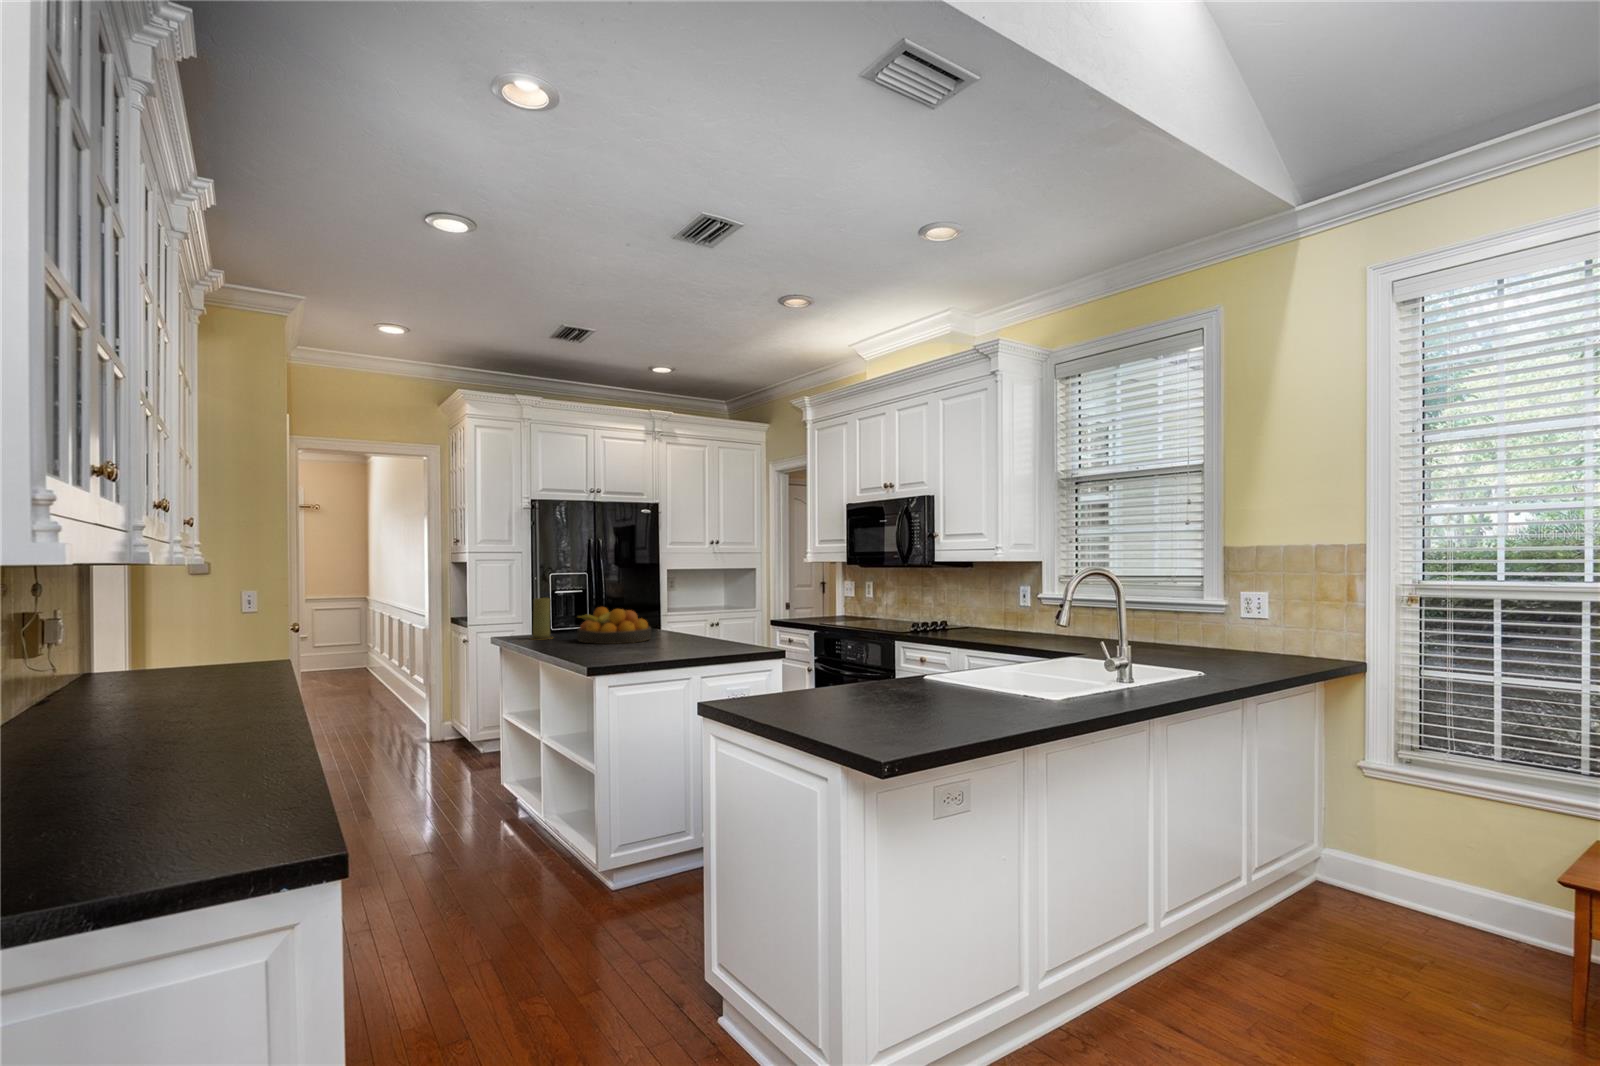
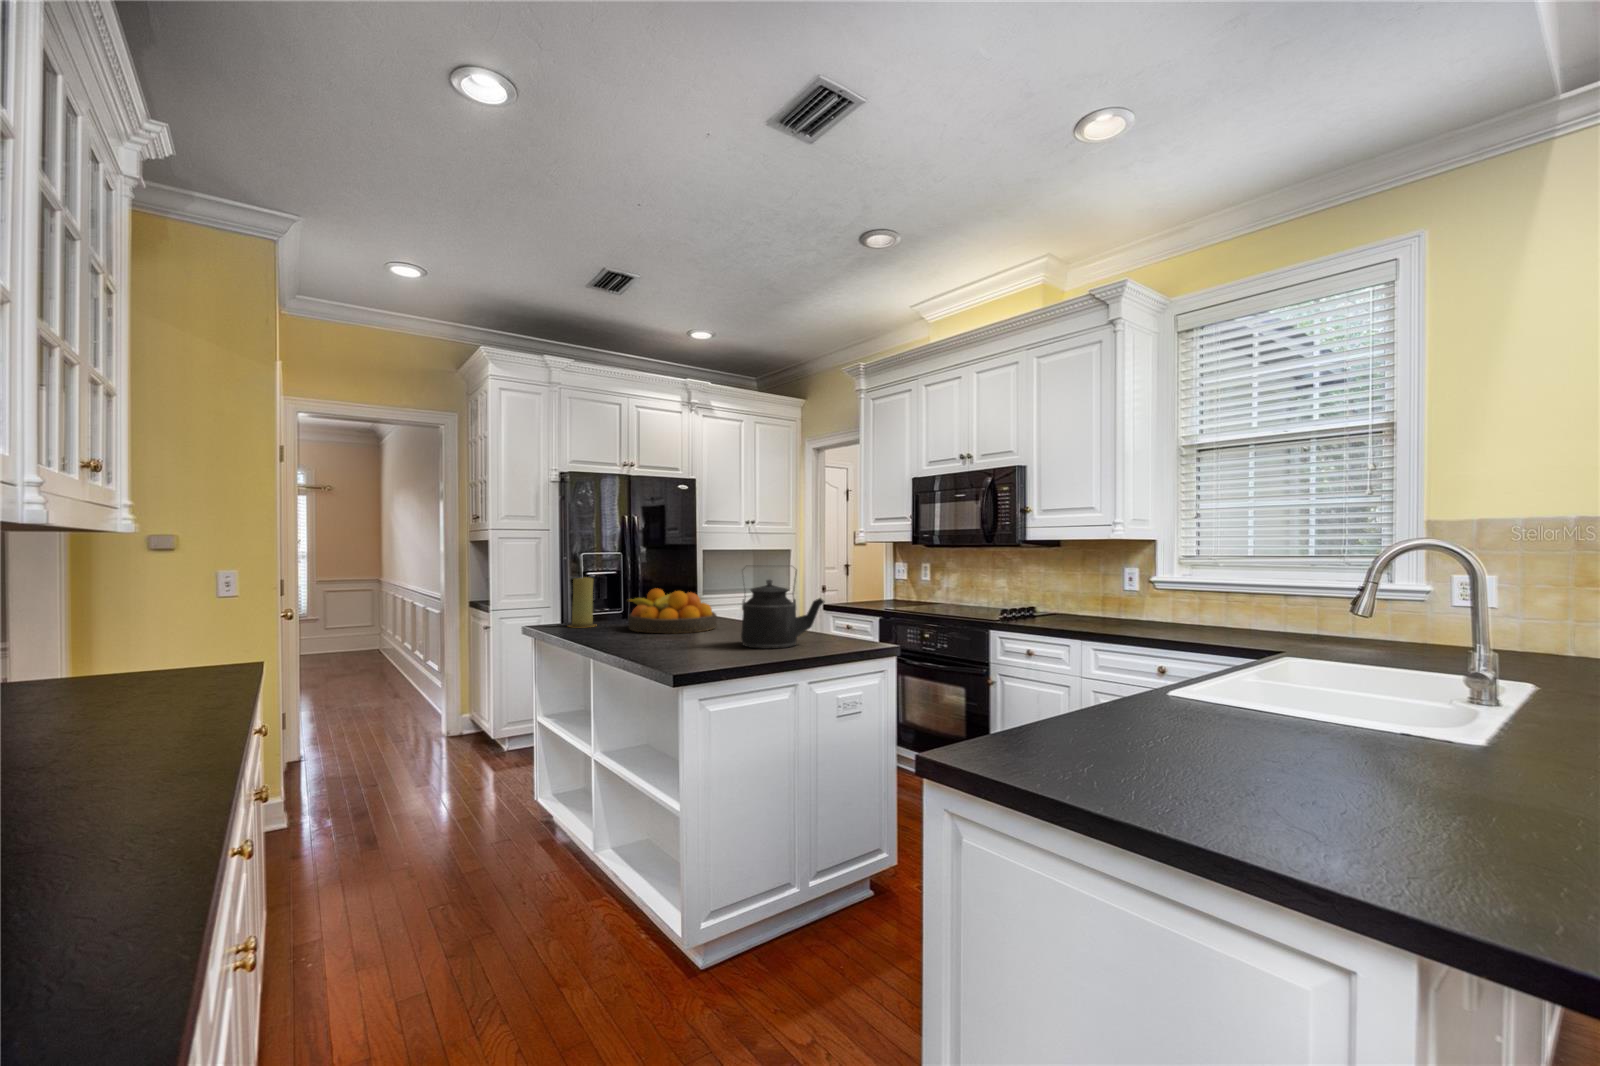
kettle: none [657,589,725,654] -> present [741,573,824,649]

